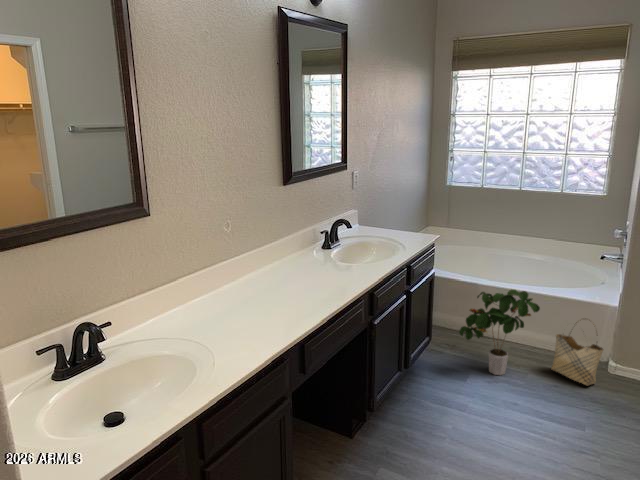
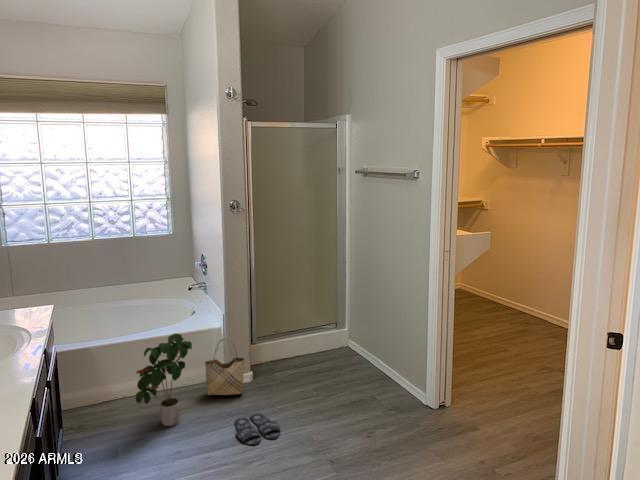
slippers: none [538,402,594,440] -> present [235,414,280,445]

